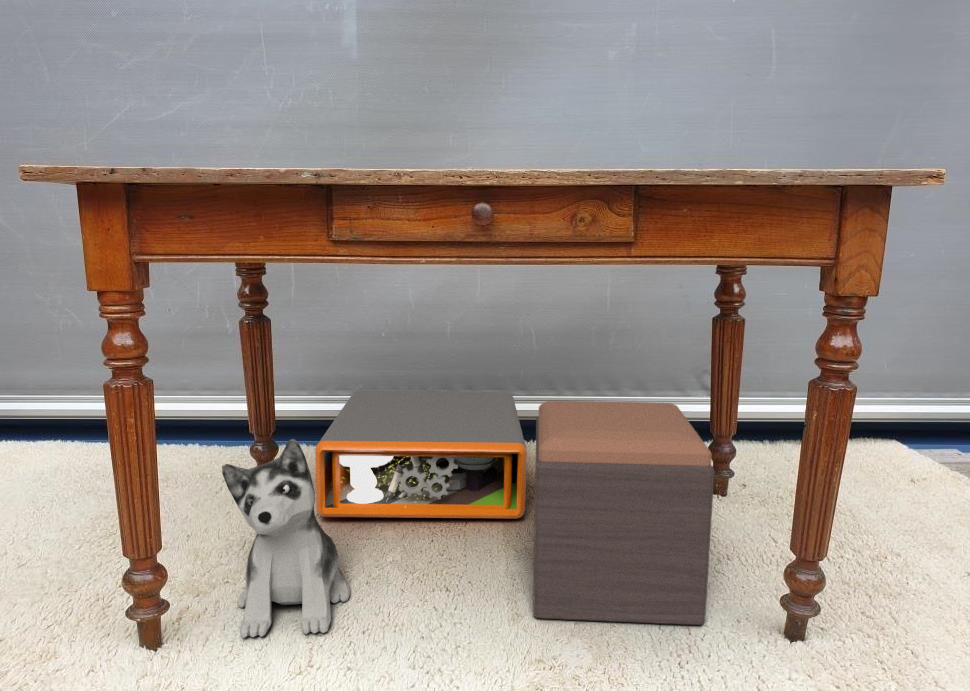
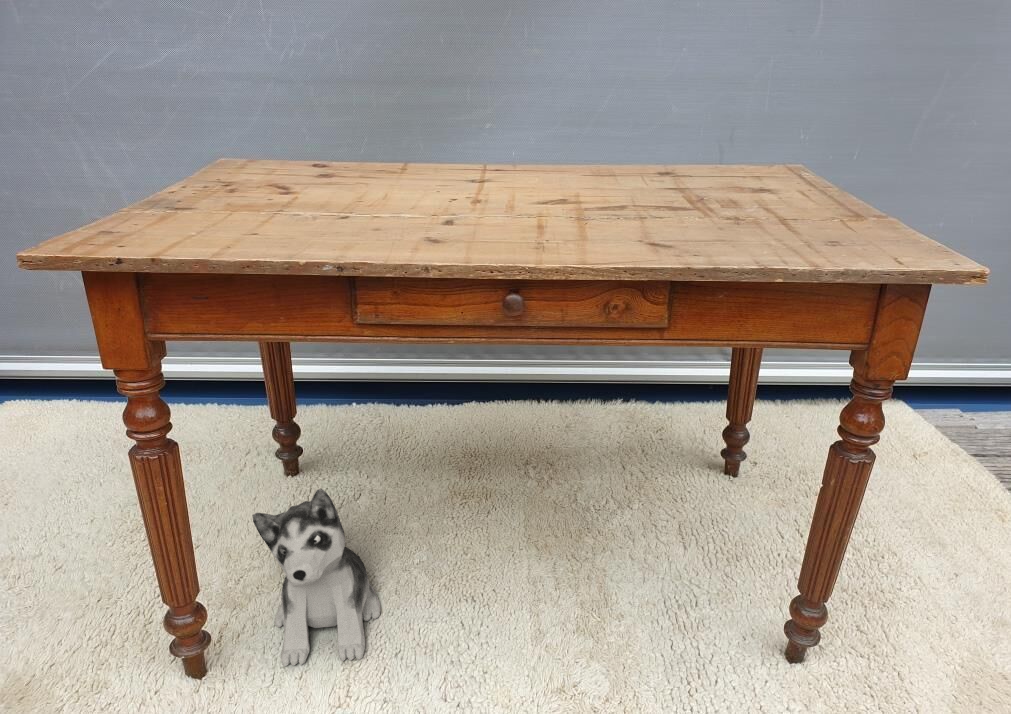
storage box: present [315,390,527,519] -> none [338,356,547,511]
footstool: present [533,401,714,625] -> none [553,419,732,646]

